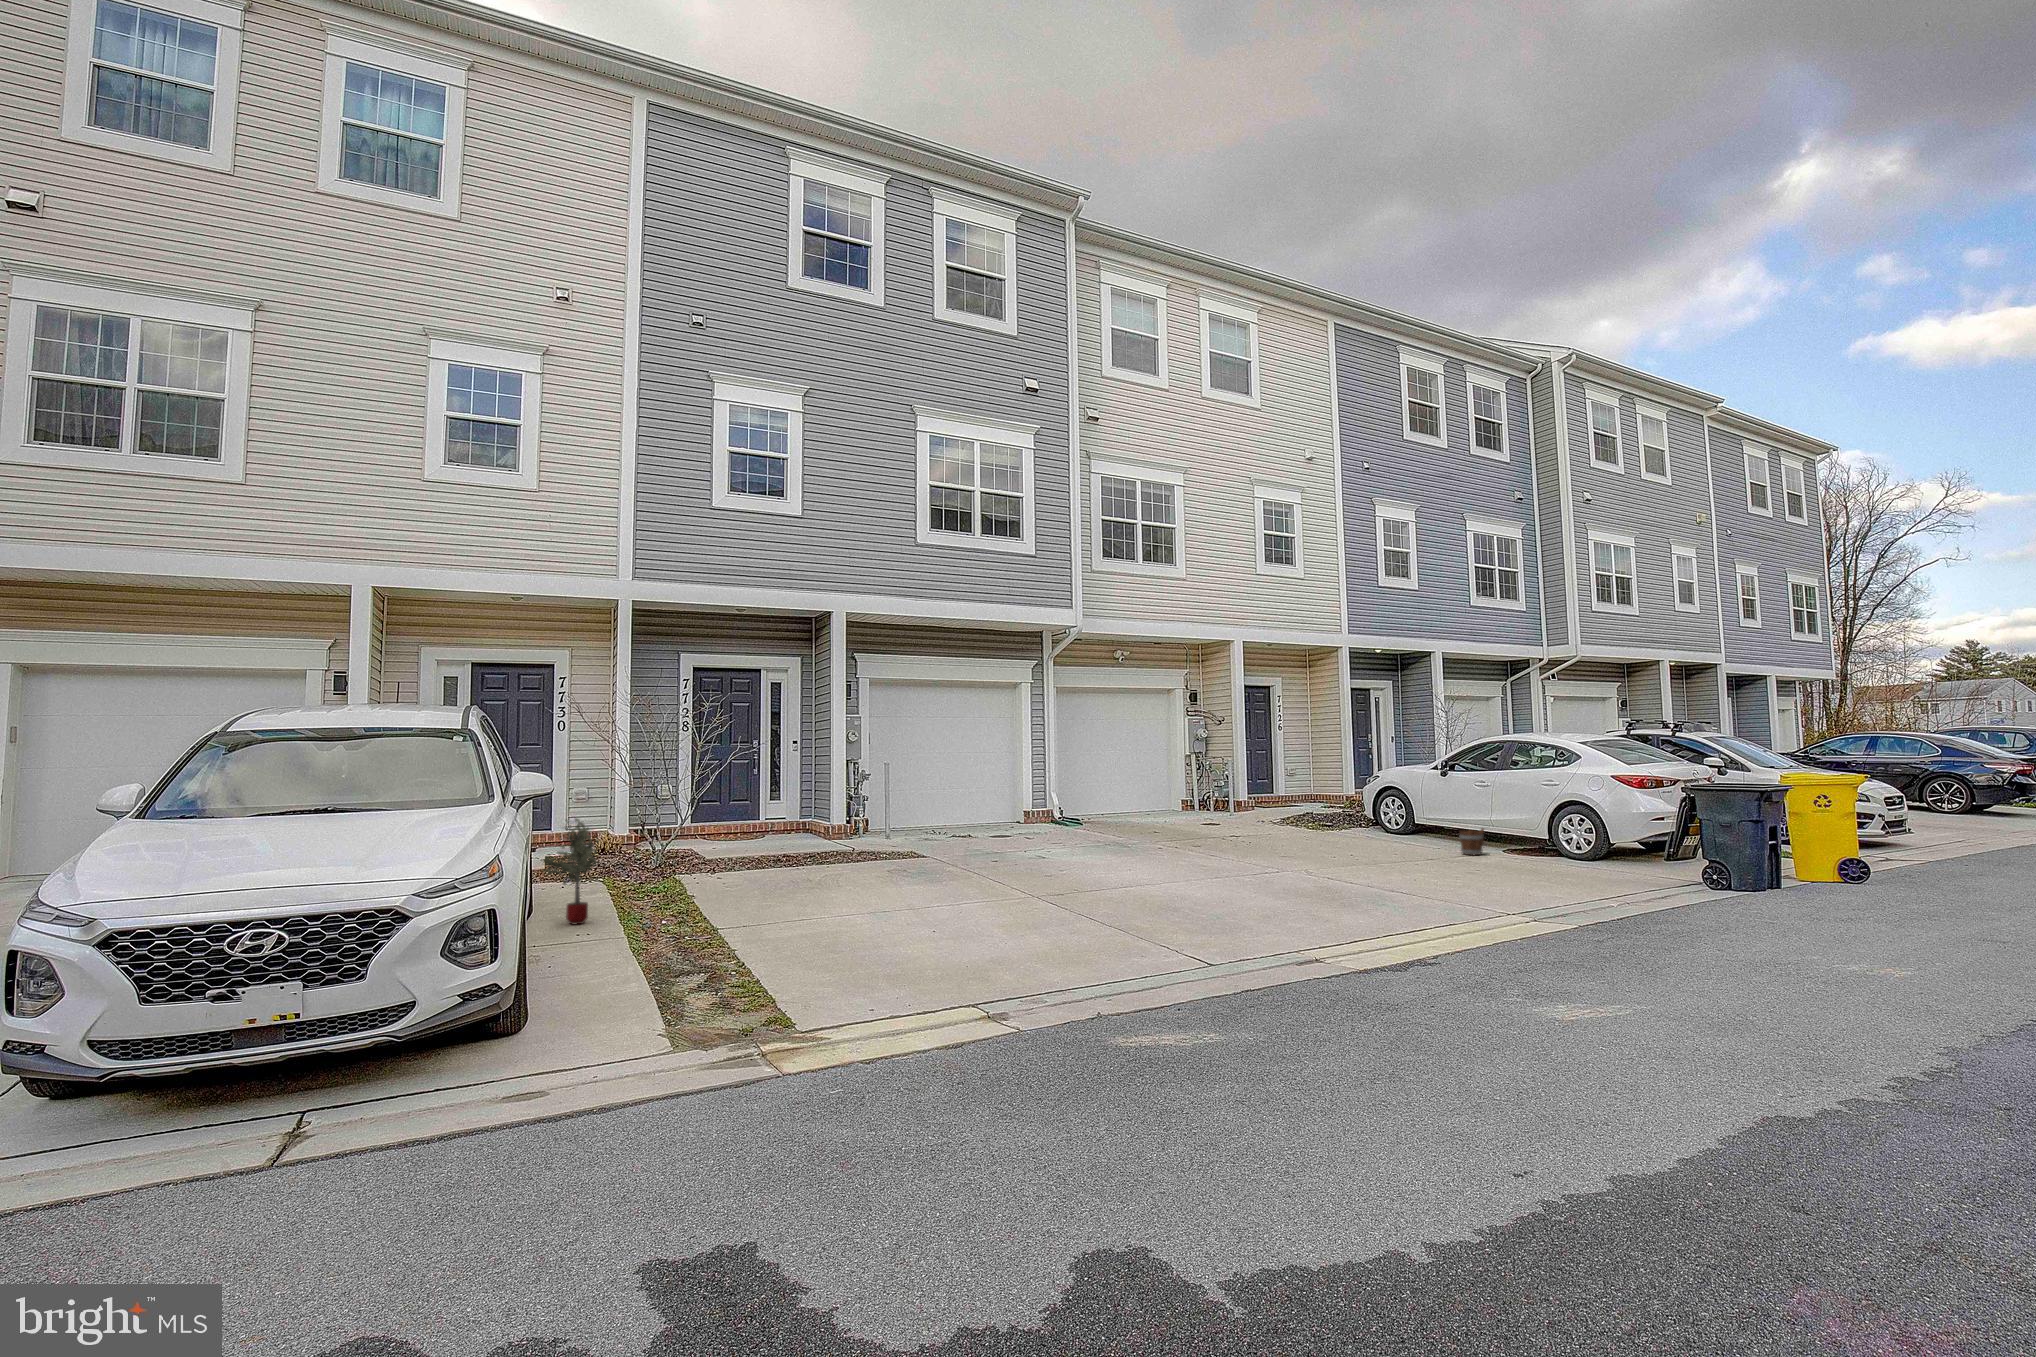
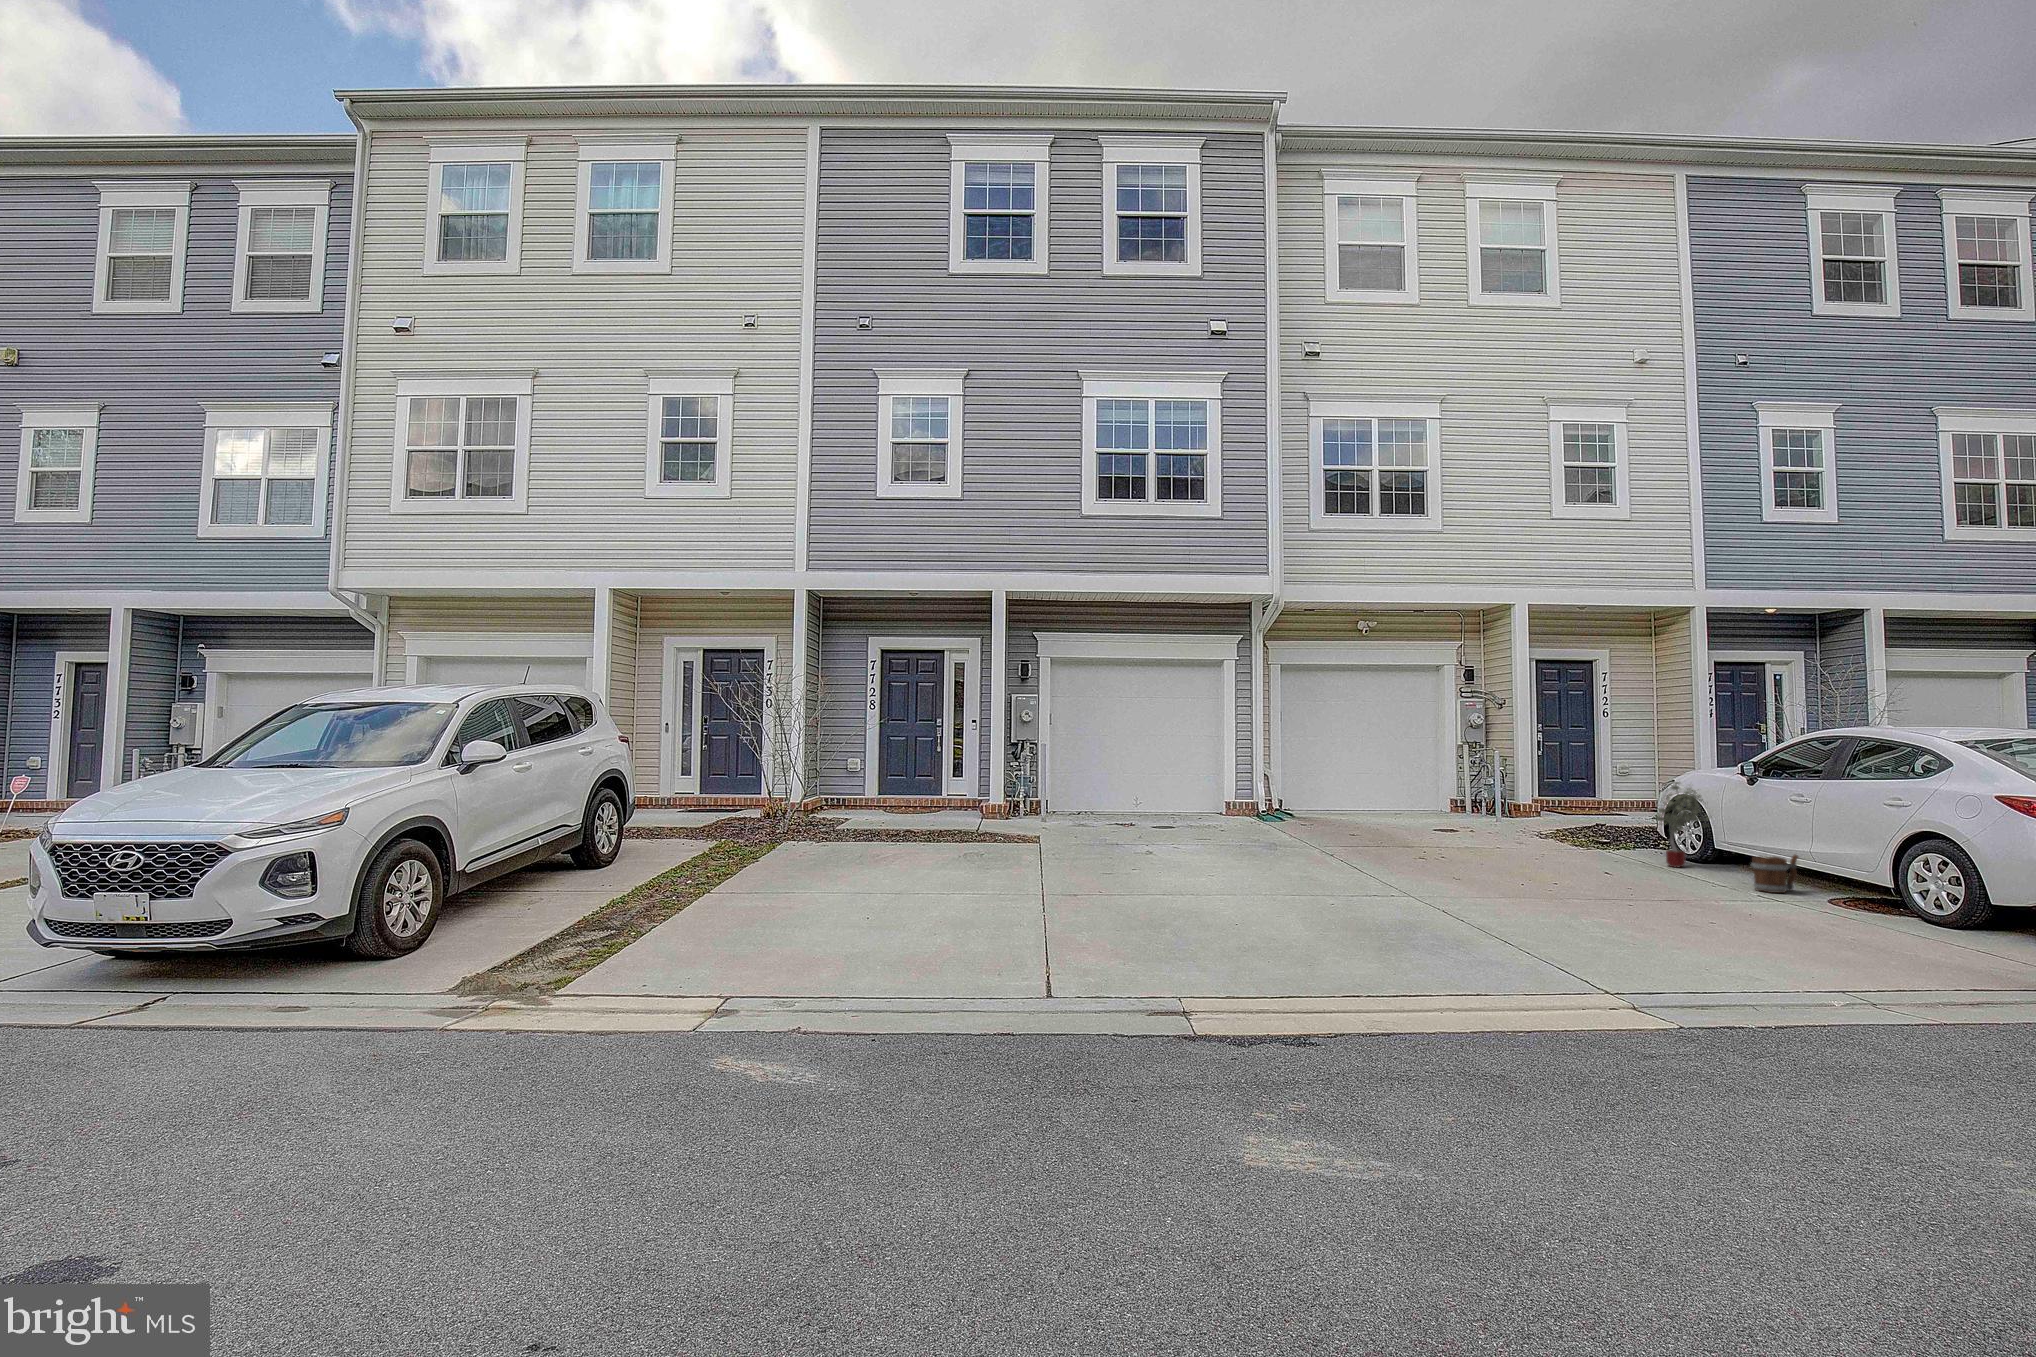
potted tree: present [543,819,599,924] -> present [1655,782,1710,867]

